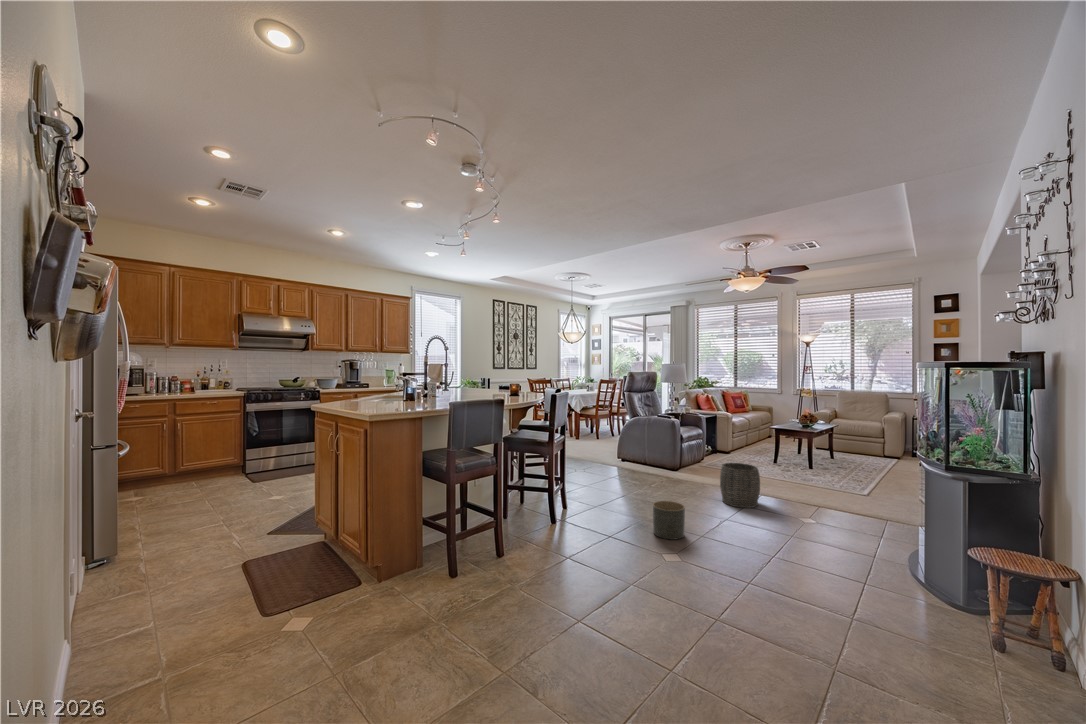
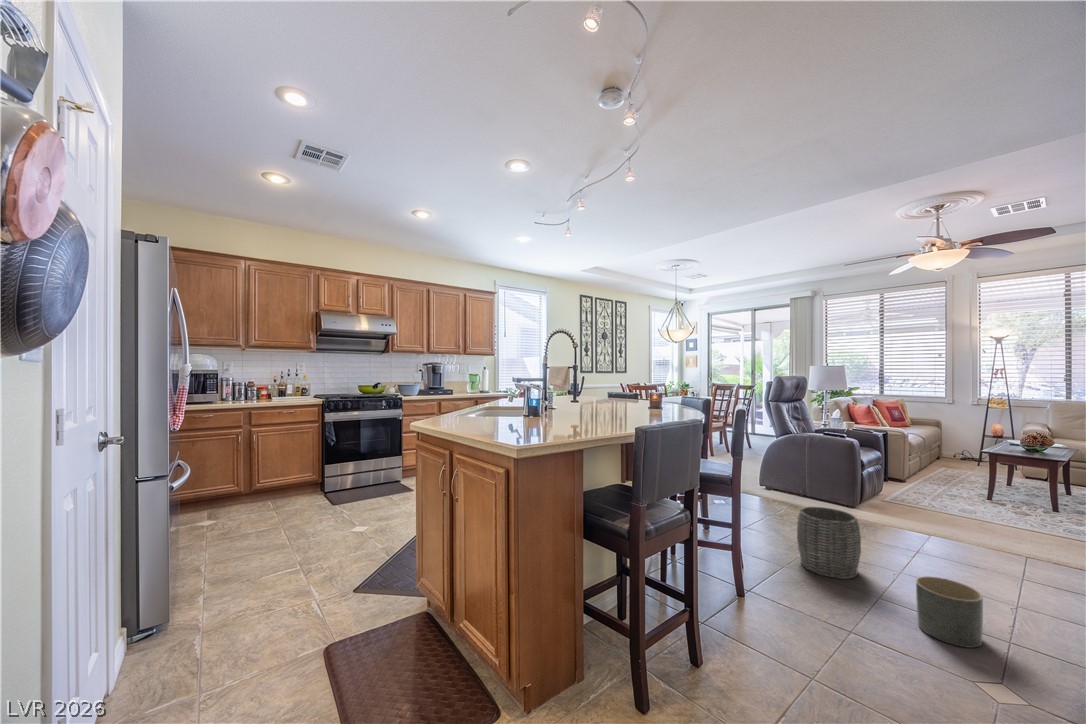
woven basket: present [720,463,760,508] -> present [797,507,861,579]

